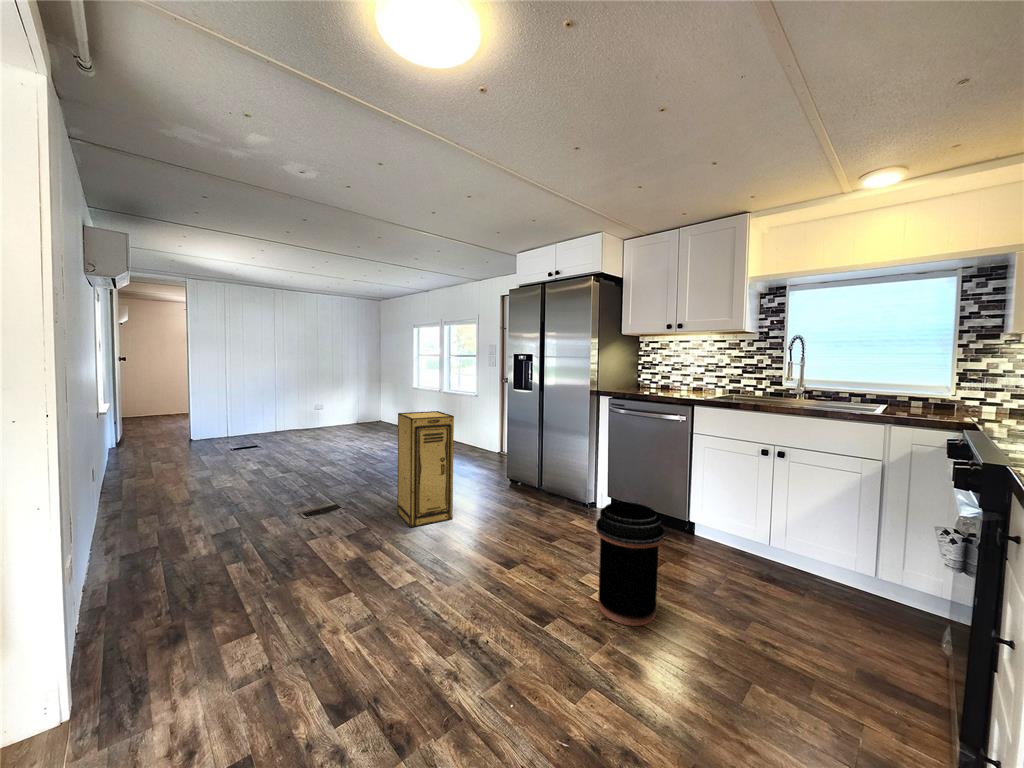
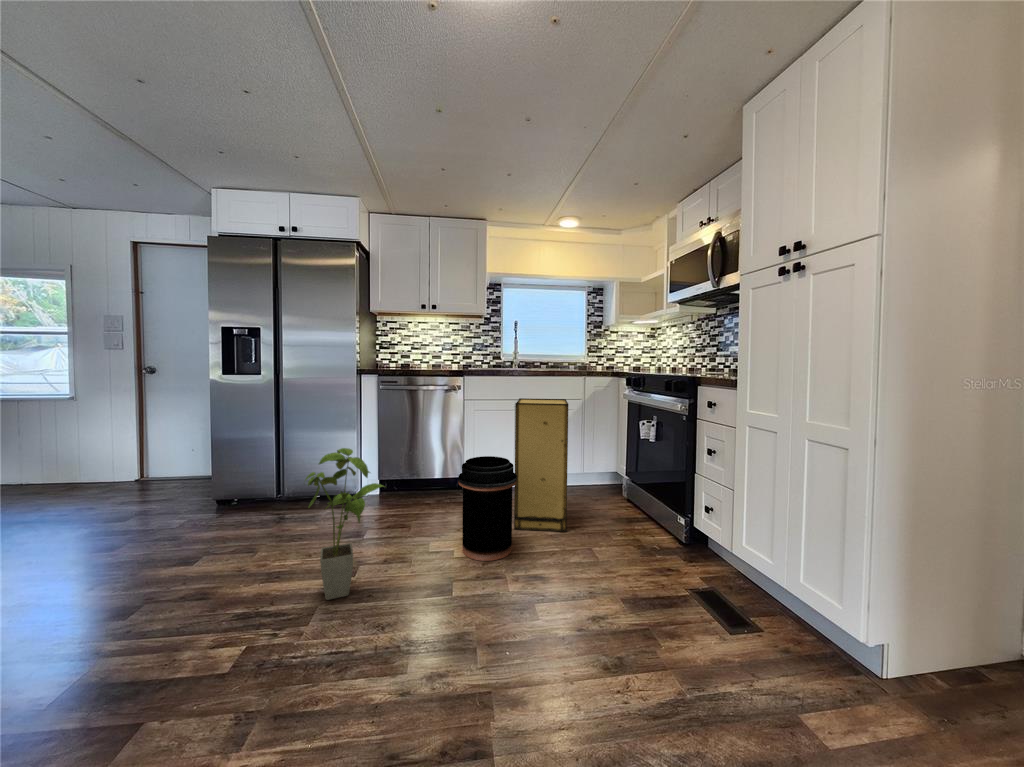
storage cabinet: present [397,411,454,528] -> present [514,398,568,532]
house plant: none [461,463,525,584] -> present [305,448,384,600]

